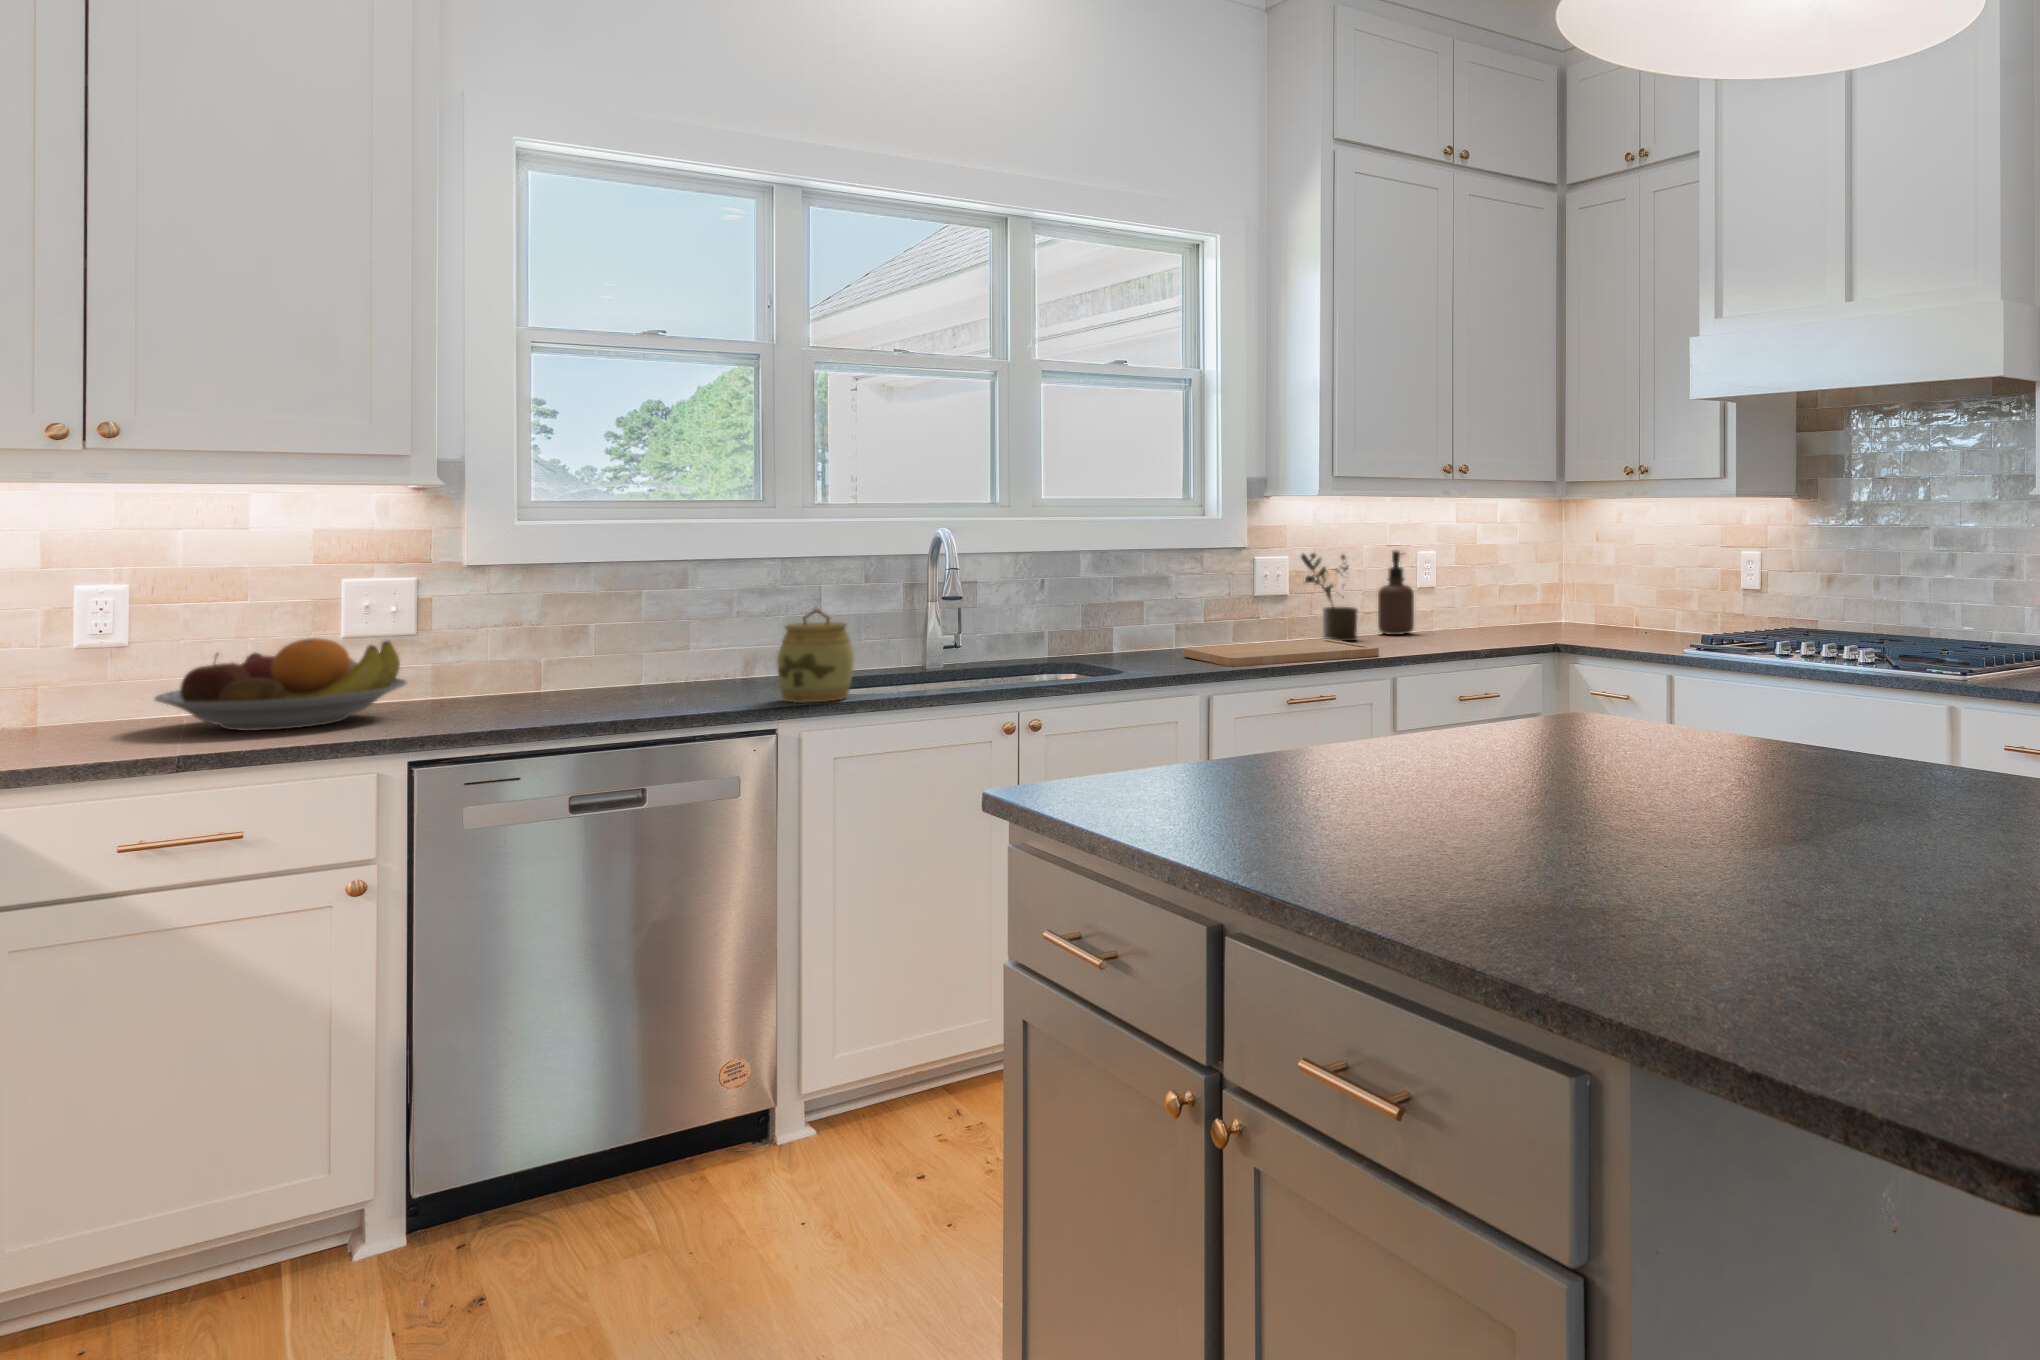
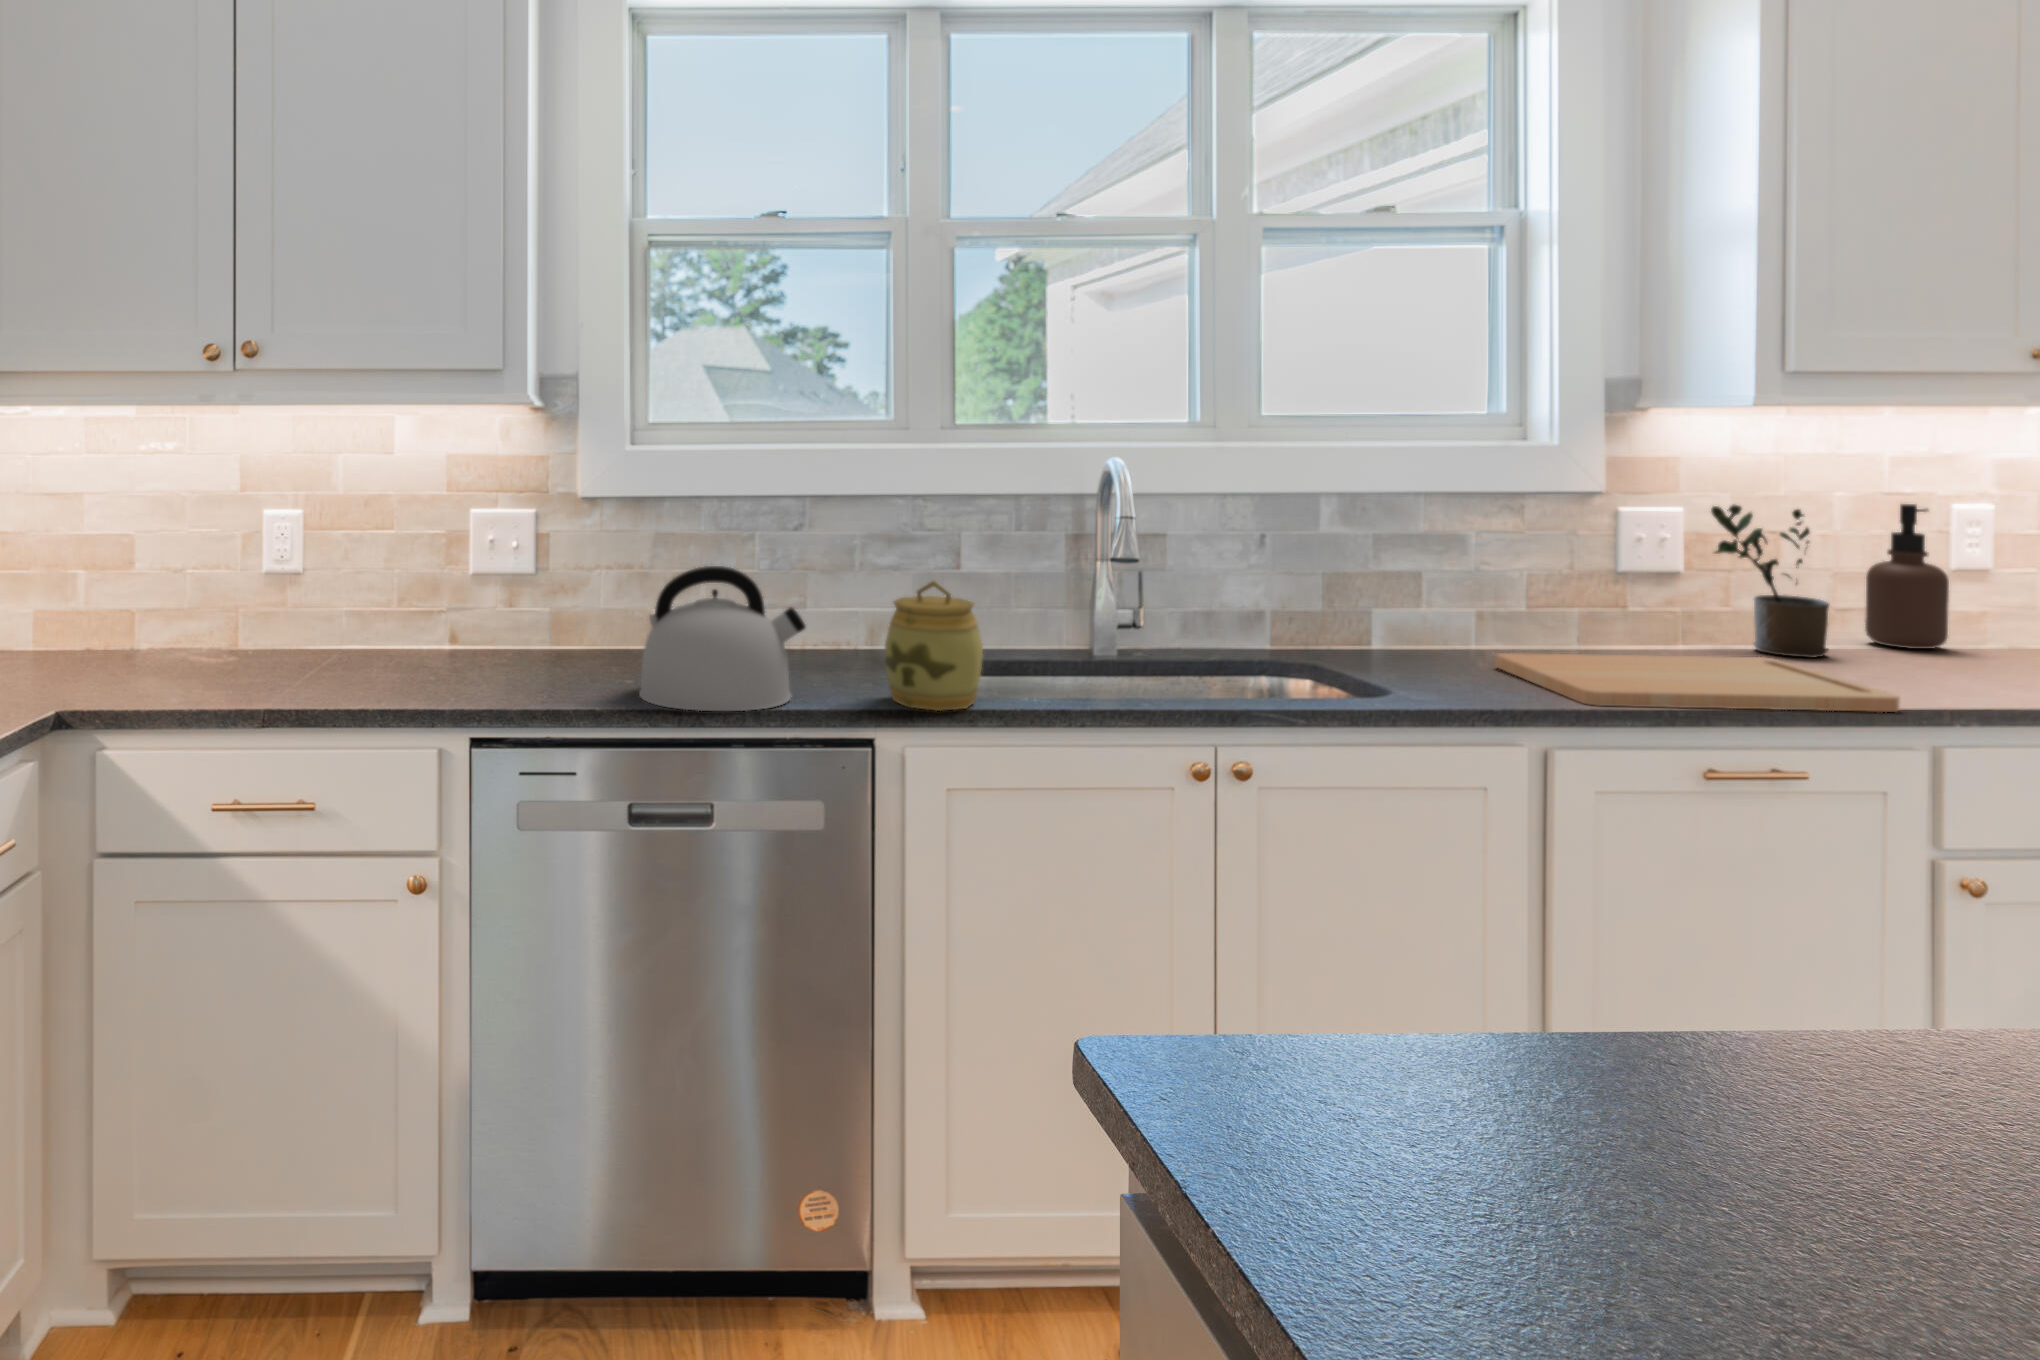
kettle: none [559,607,712,720] -> present [639,566,806,711]
fruit bowl: present [155,638,407,731] -> none [298,577,510,674]

